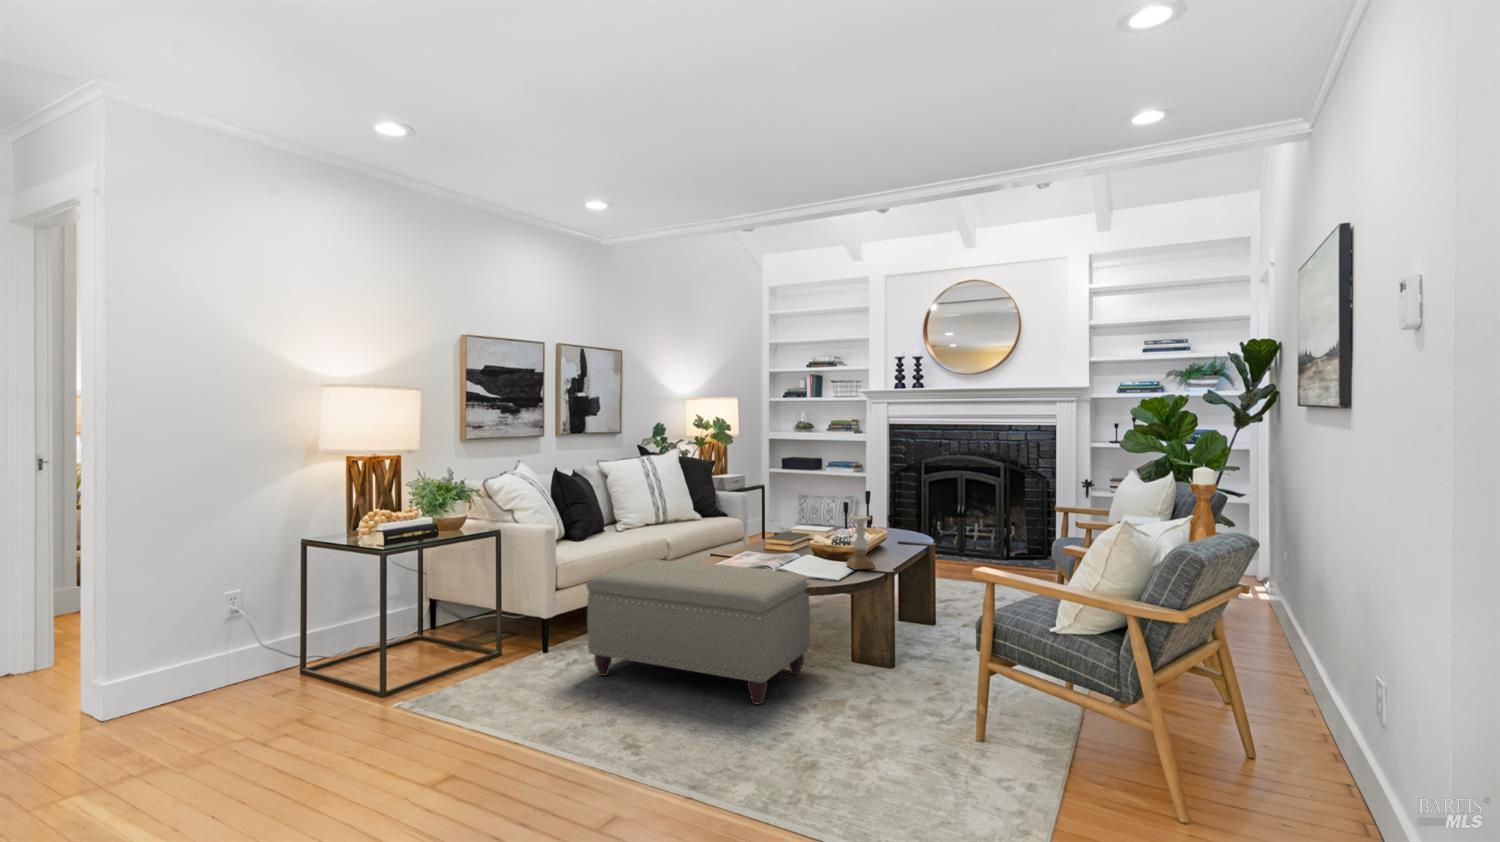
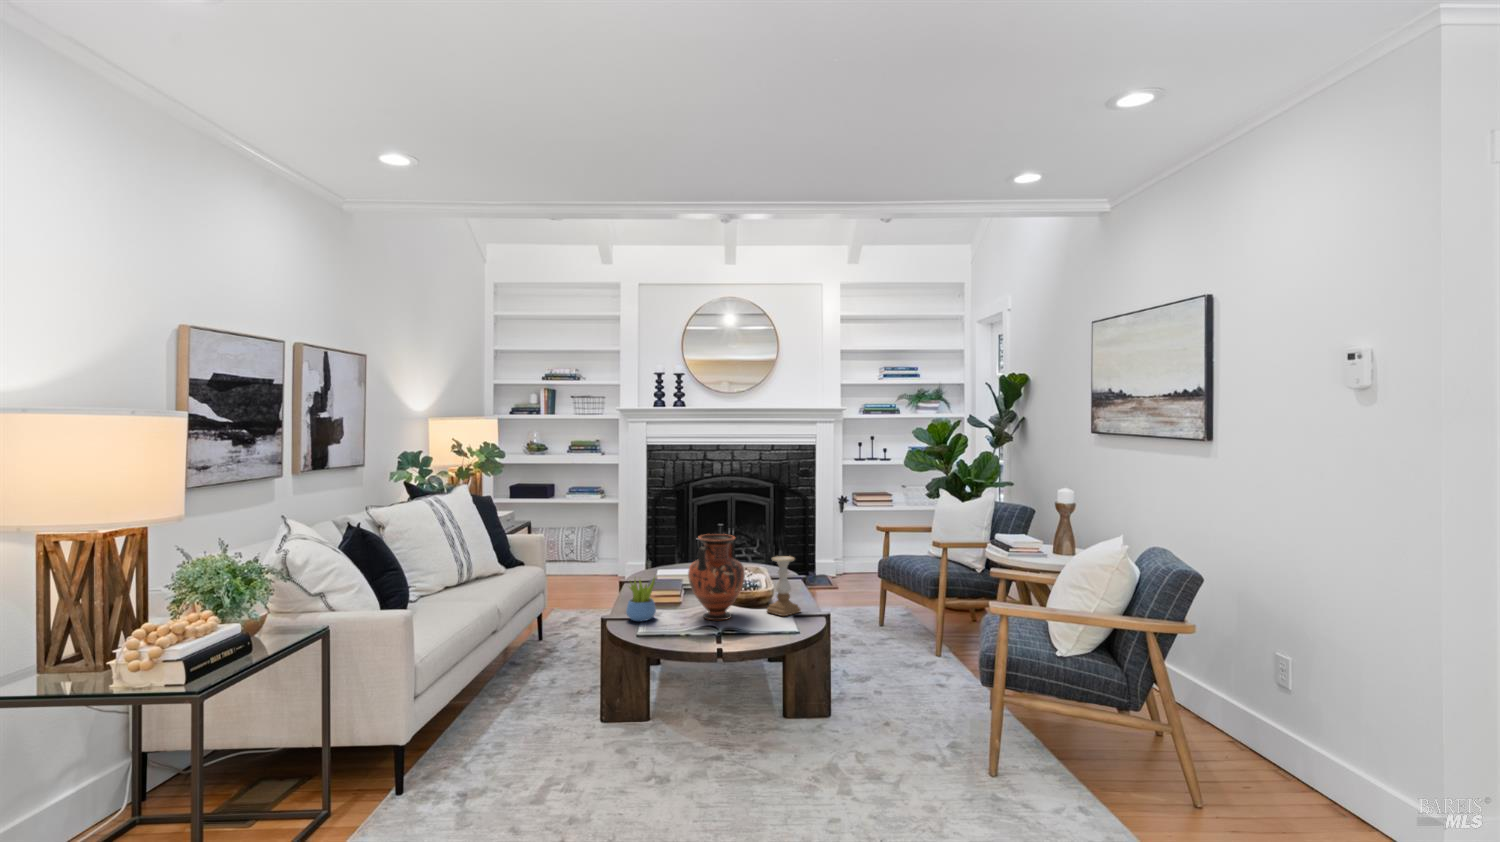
vase: none [777,492,827,567] -> present [688,534,745,620]
succulent plant: none [733,522,758,561] -> present [626,577,656,621]
ottoman: present [586,560,810,704] -> none [502,630,766,803]

